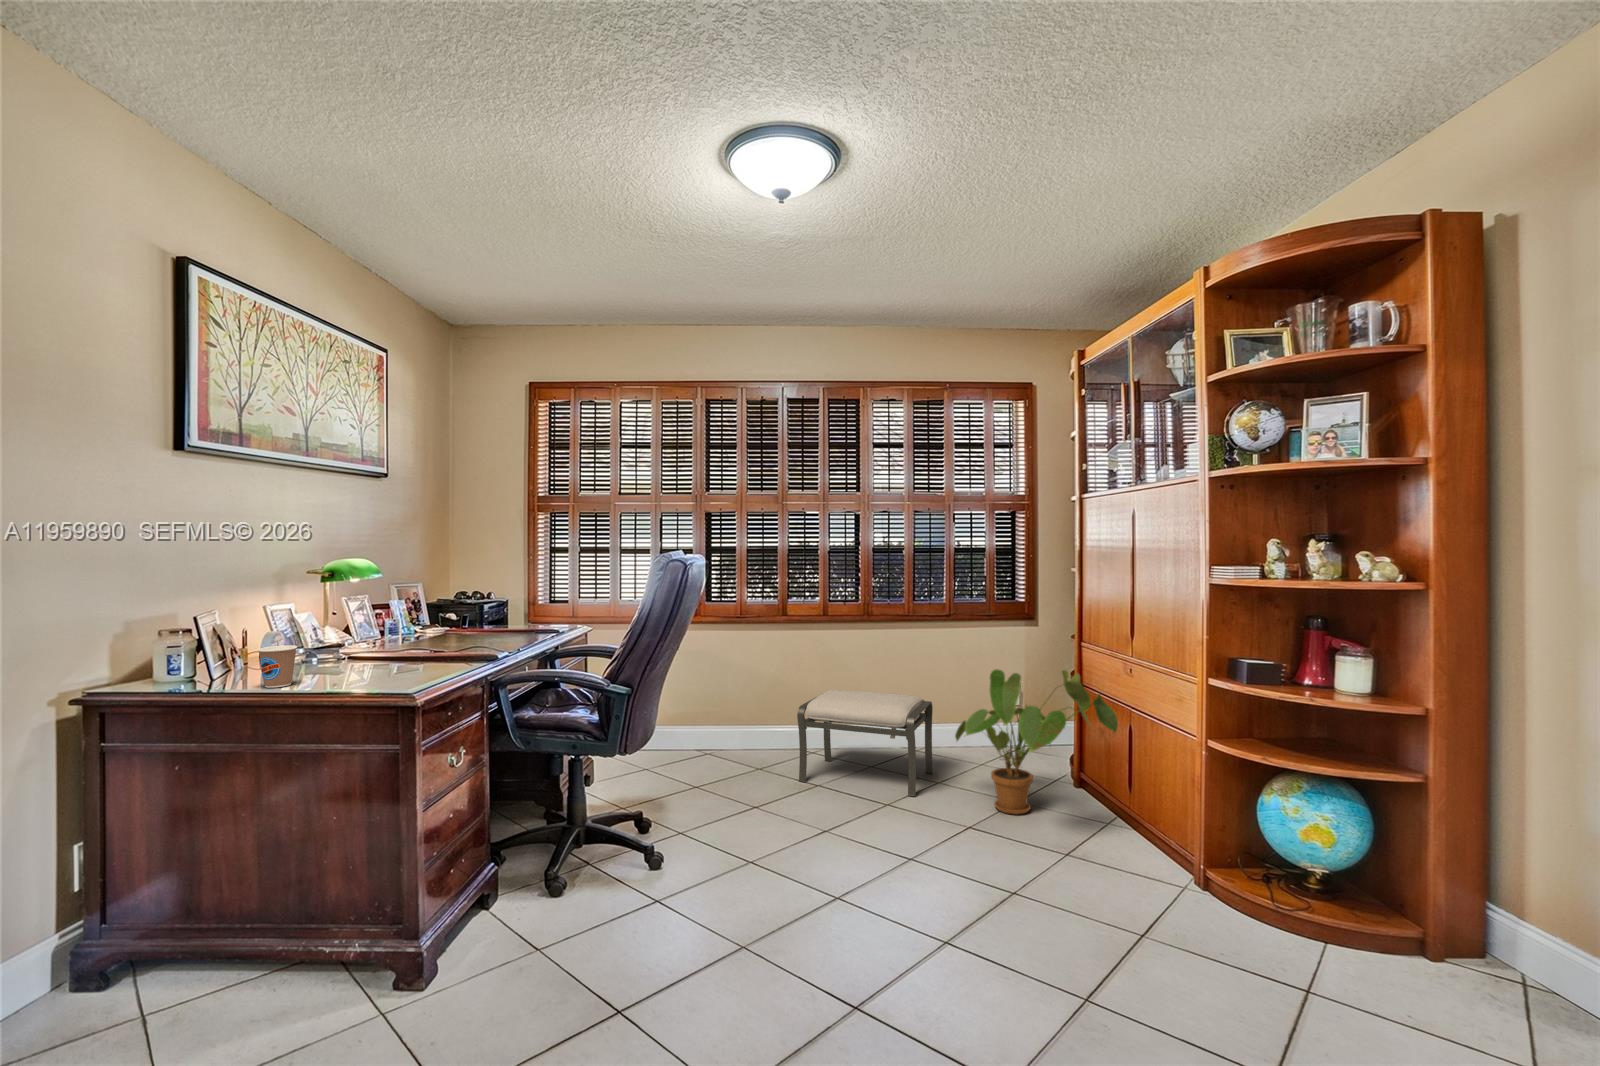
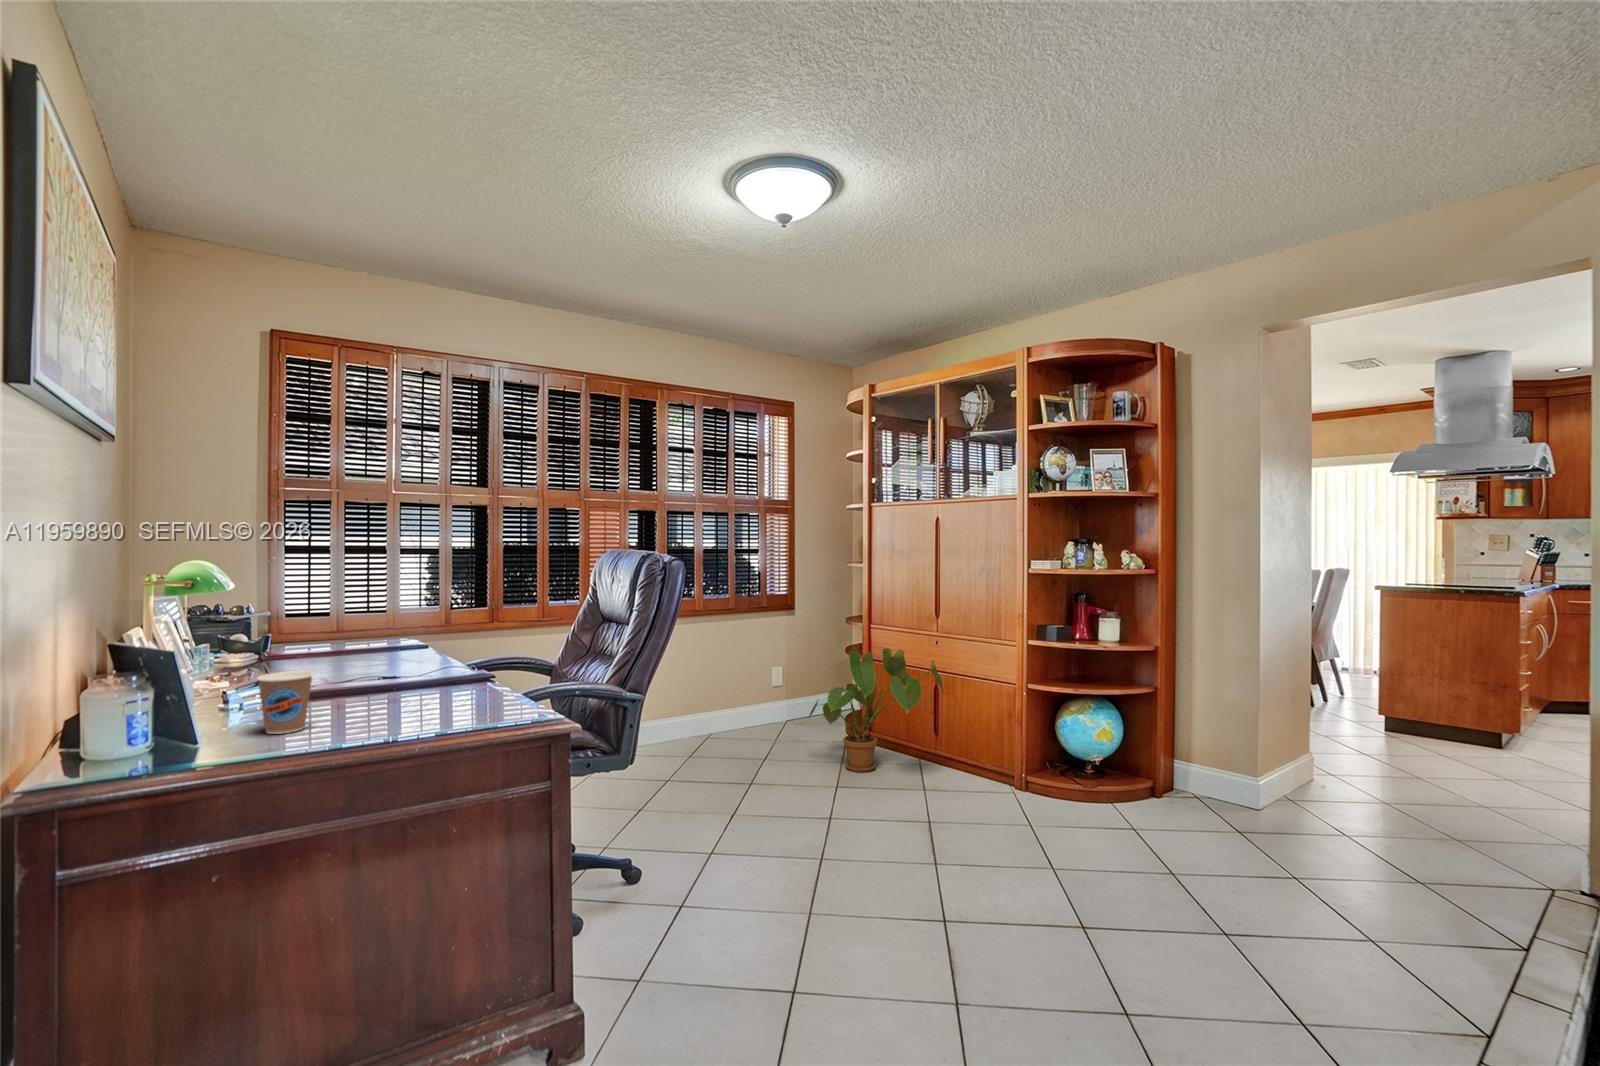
ottoman: present [797,690,933,796] -> none [659,686,781,784]

